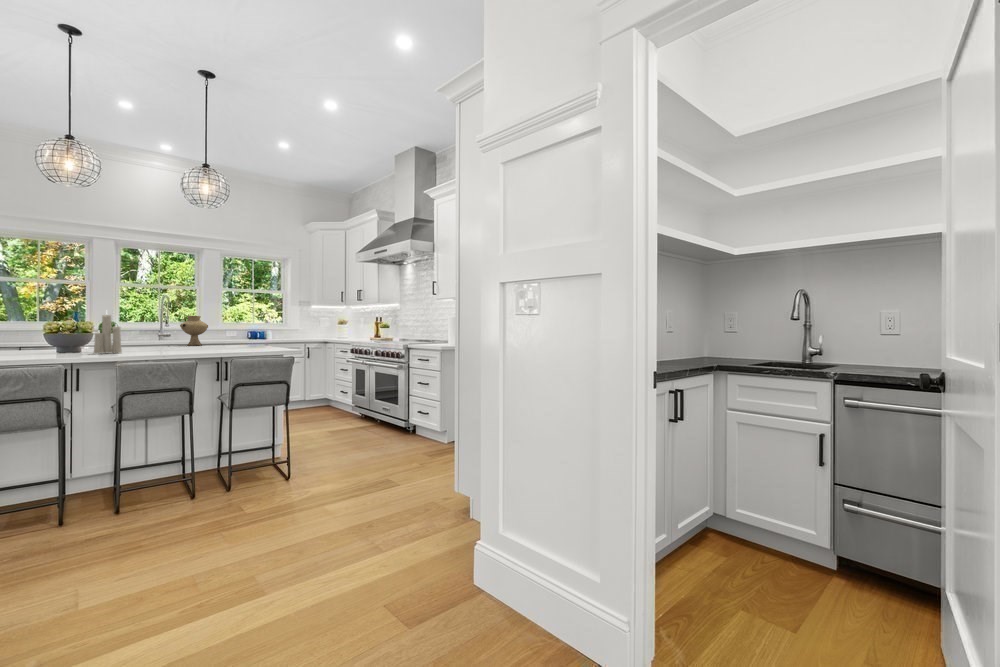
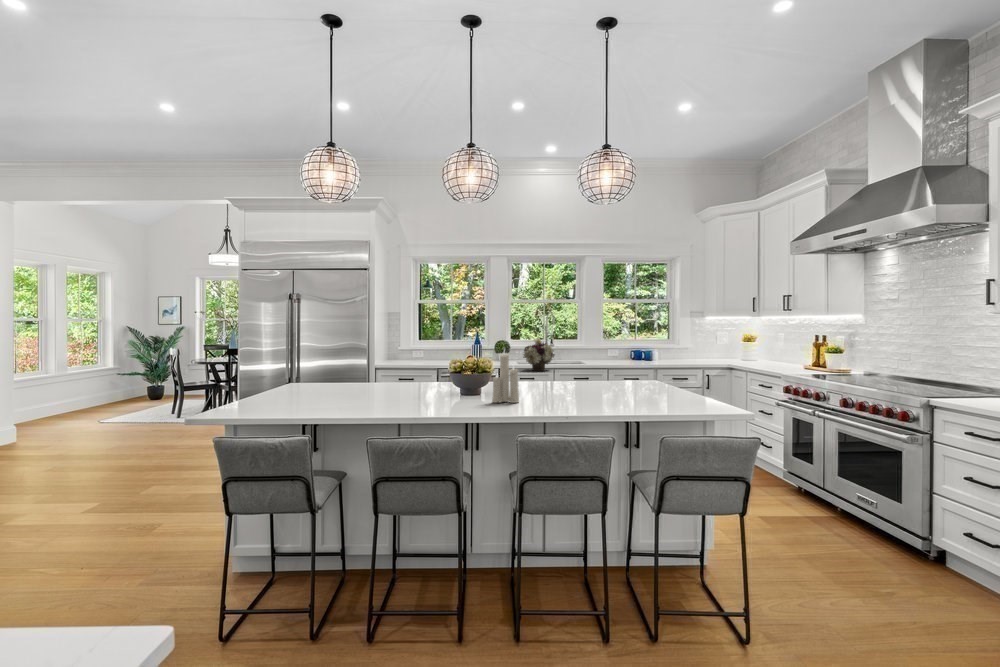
flower arrangement: none [130,315,166,345] -> present [523,338,553,371]
vase: present [180,316,208,346] -> none [570,341,598,377]

